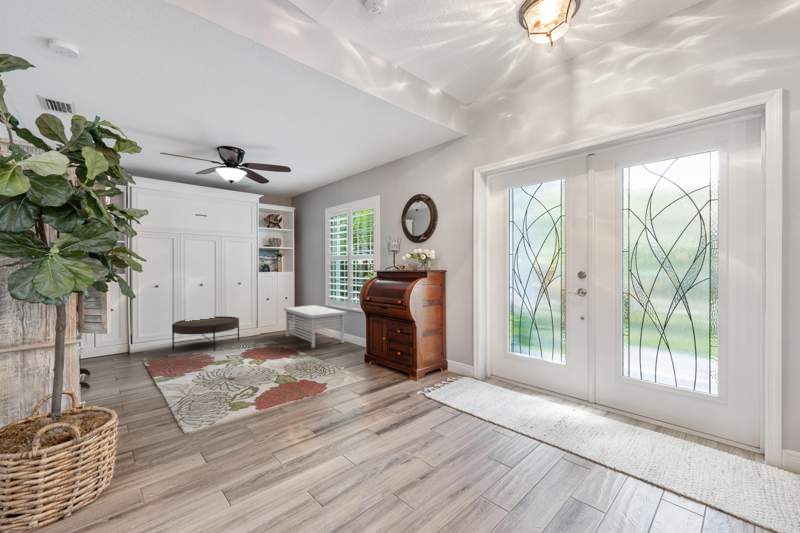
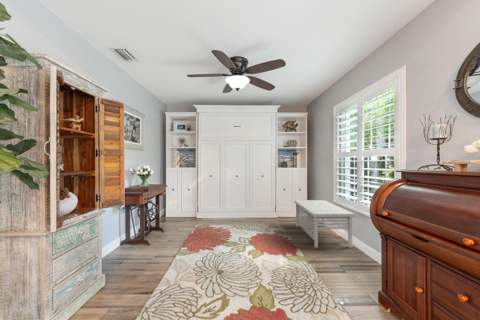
coffee table: present [172,316,239,351] -> none [211,201,258,231]

